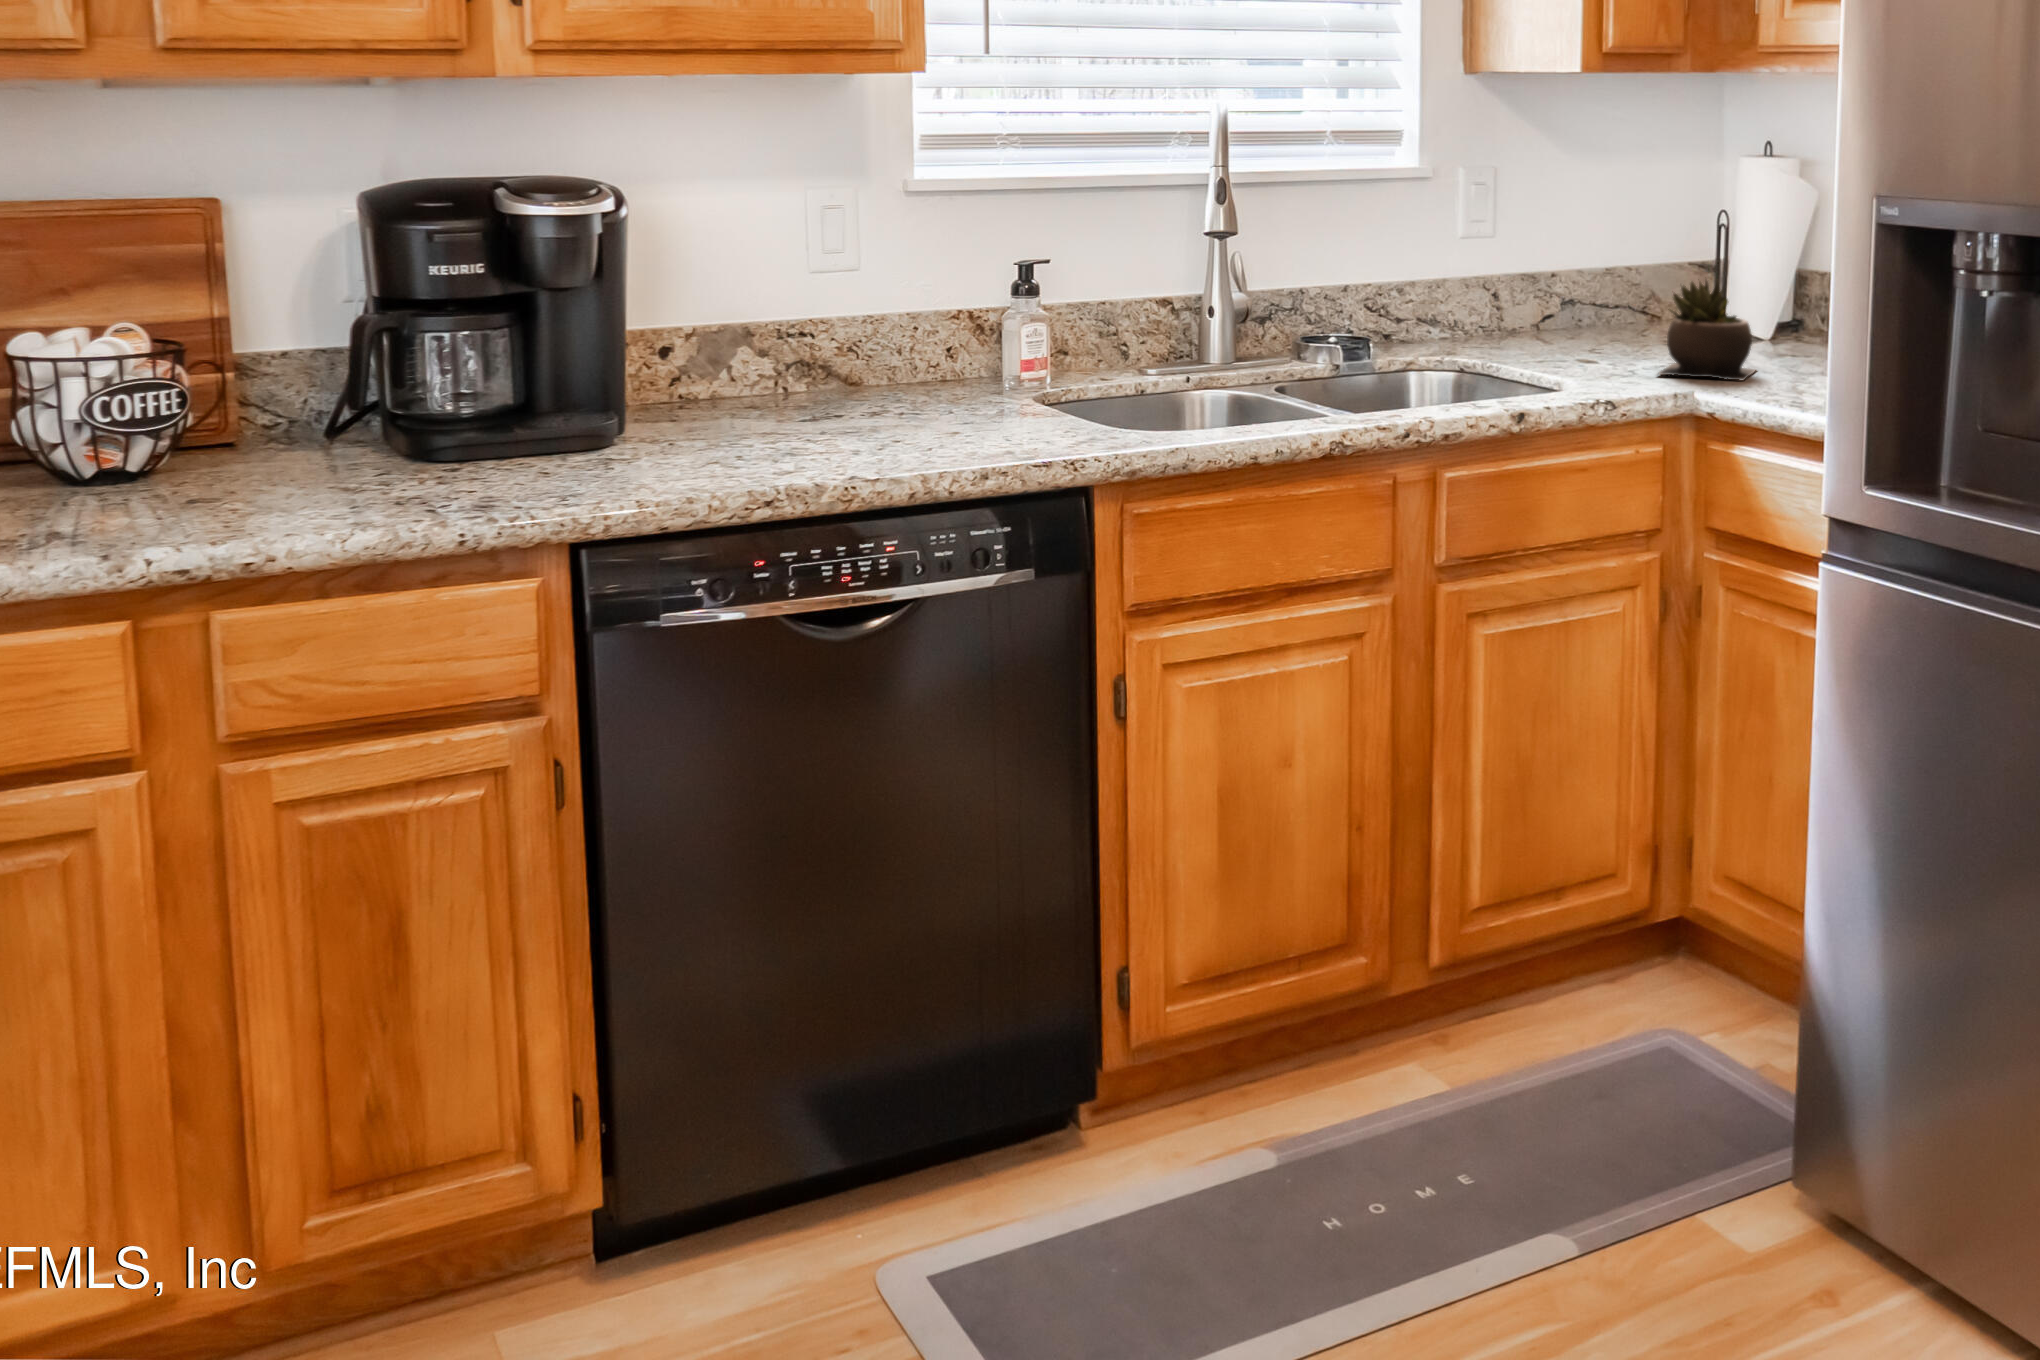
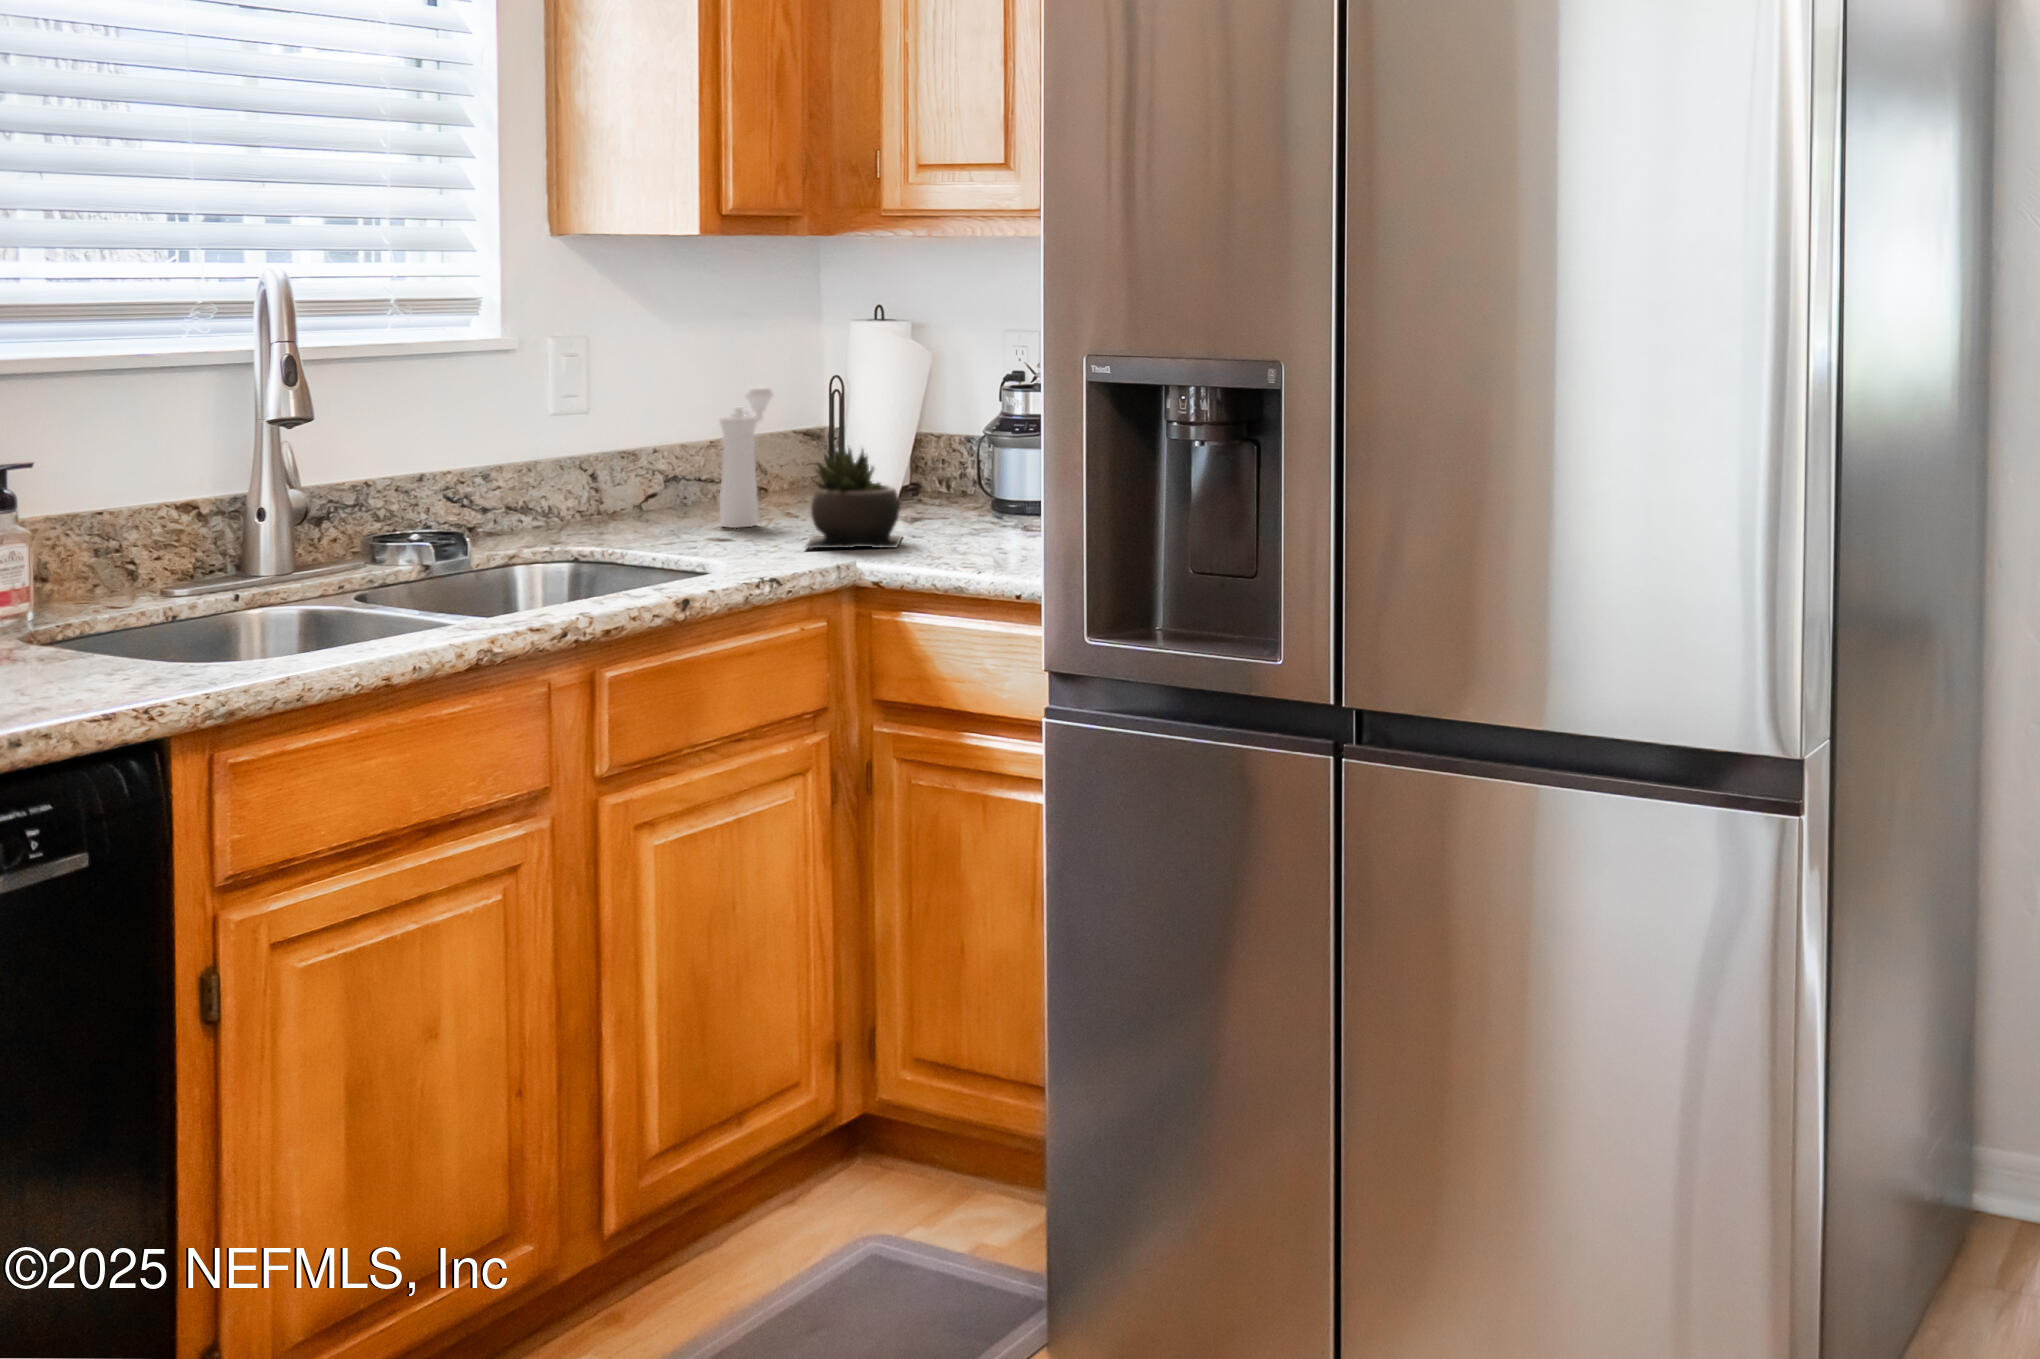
pepper mill: none [1600,218,1659,350] -> present [720,387,773,528]

